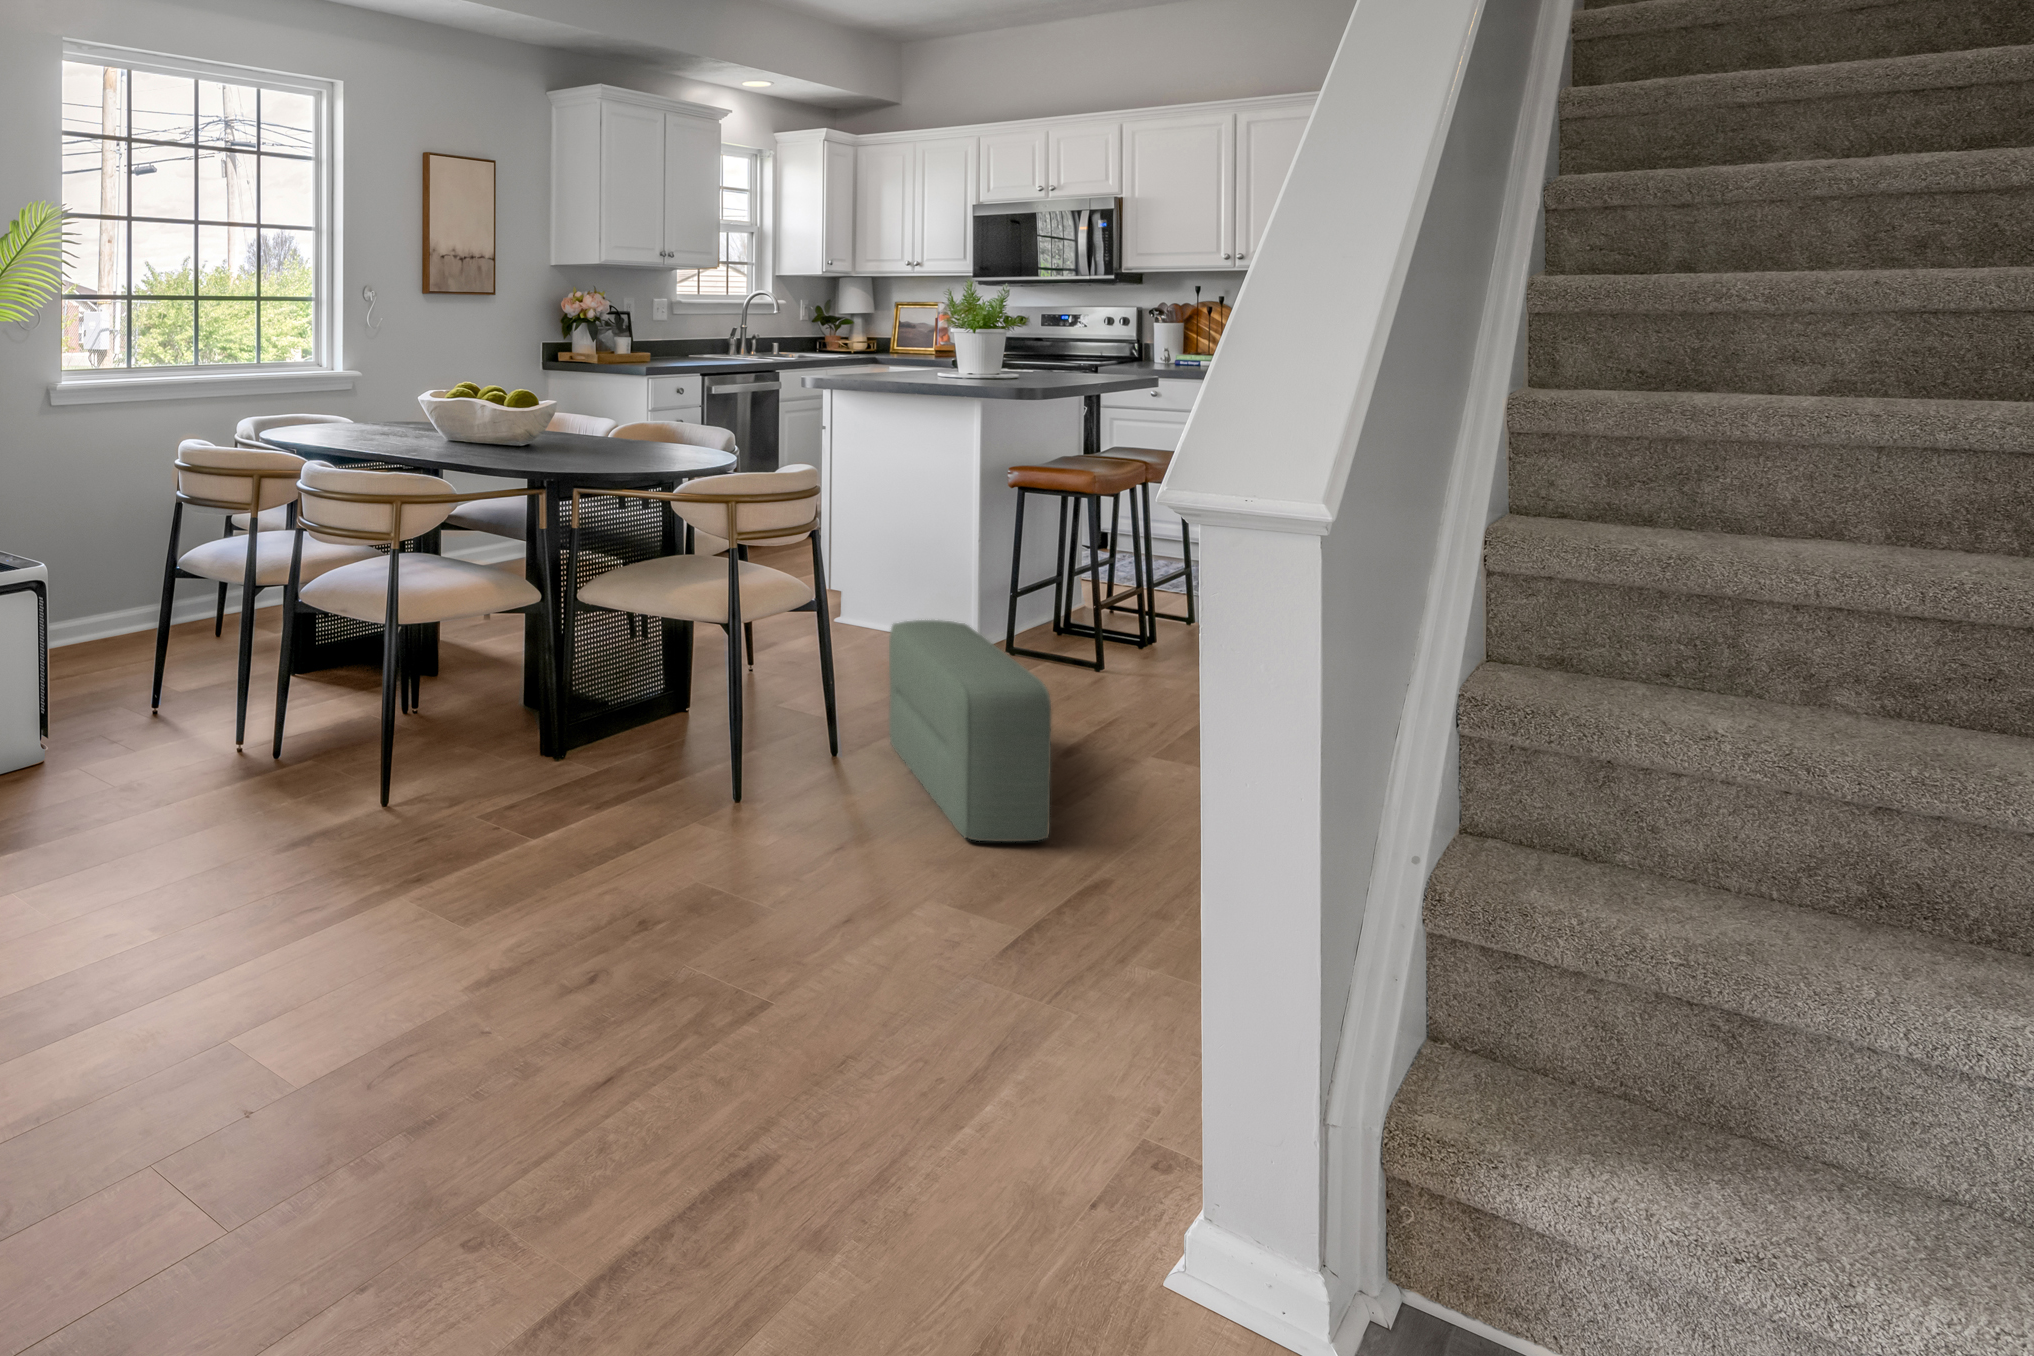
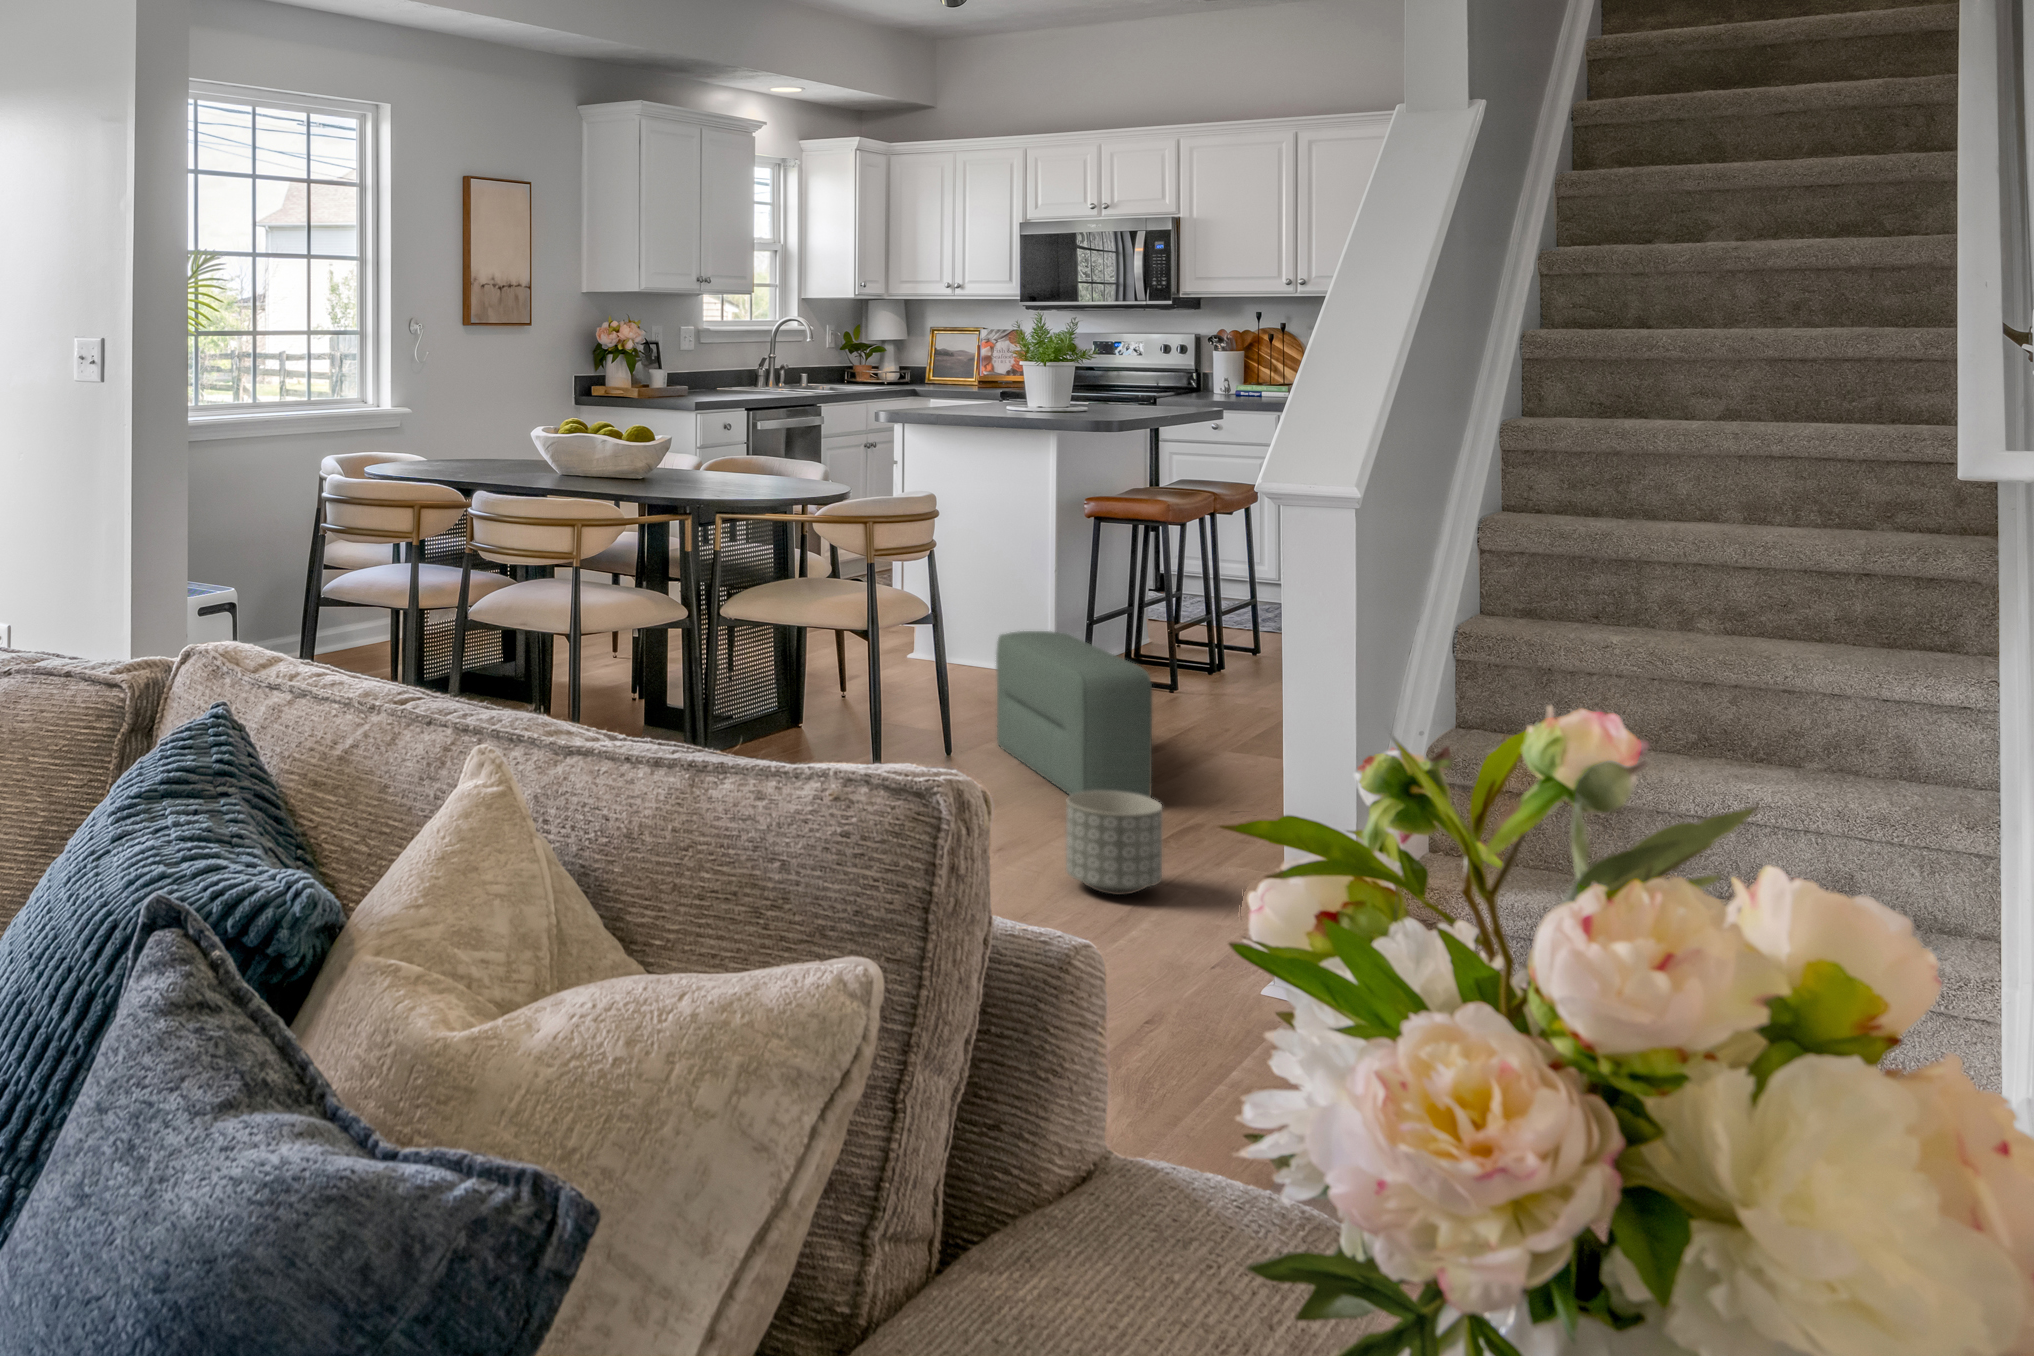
planter: none [915,866,1041,1016] -> present [1066,791,1162,895]

